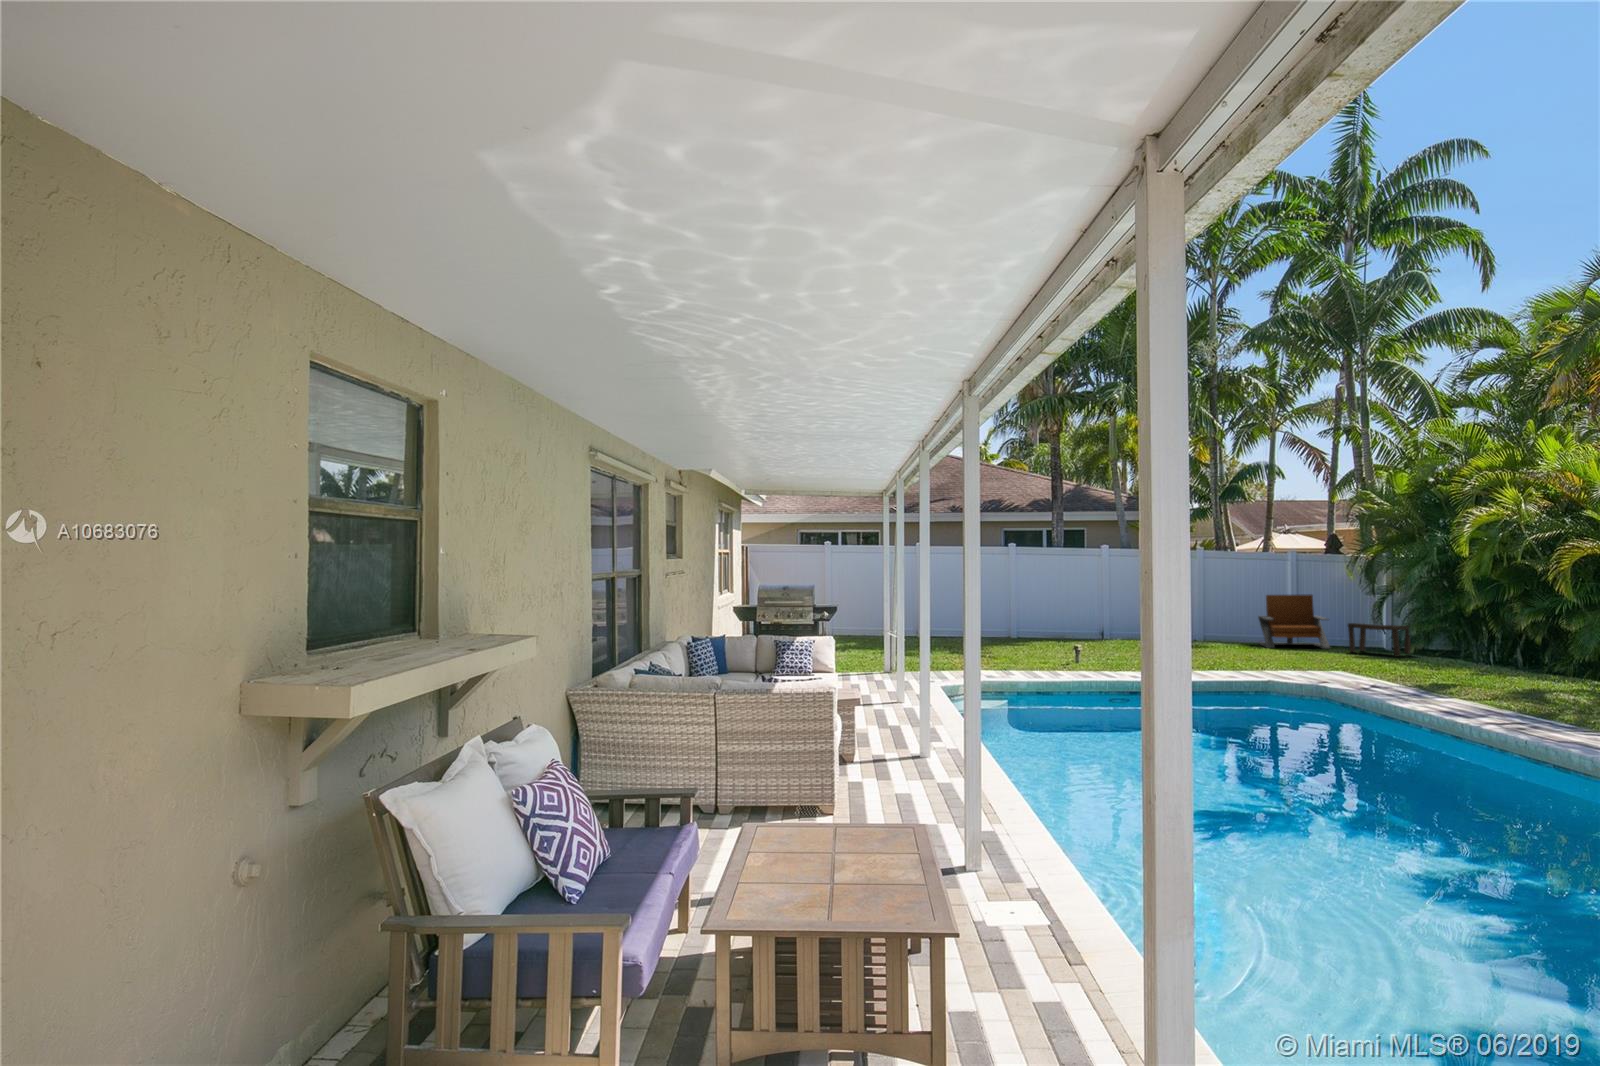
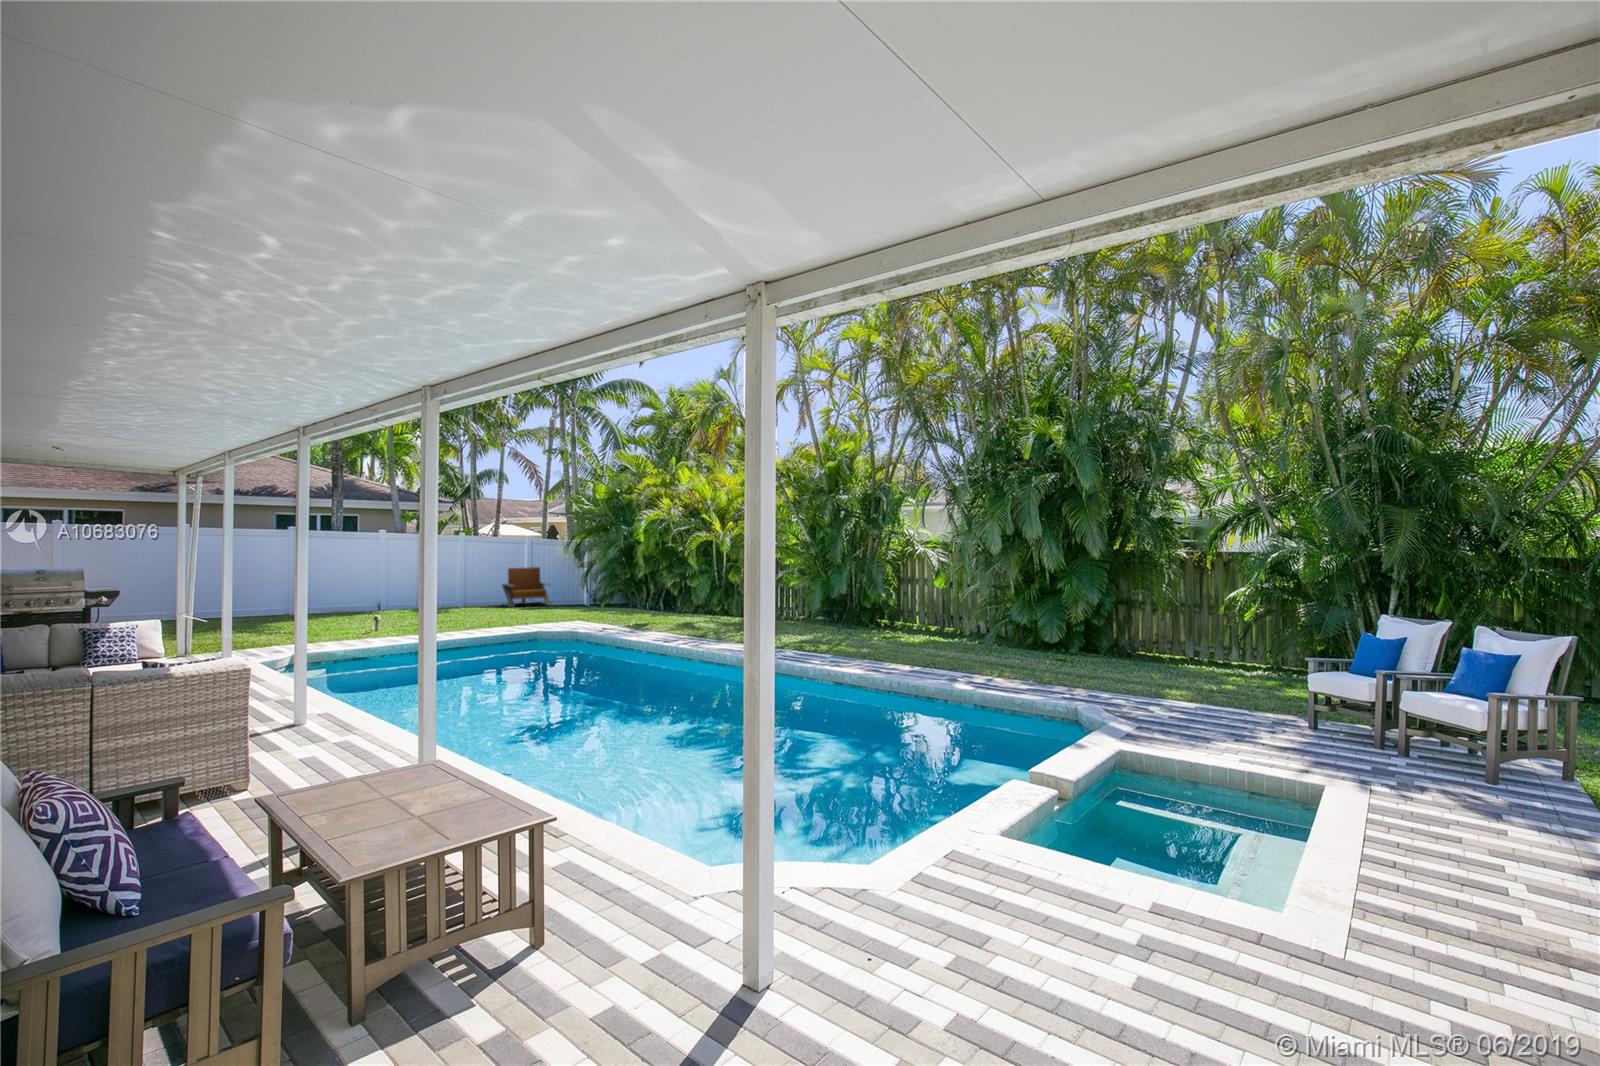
bench: present [1348,623,1411,657] -> none [565,586,604,608]

